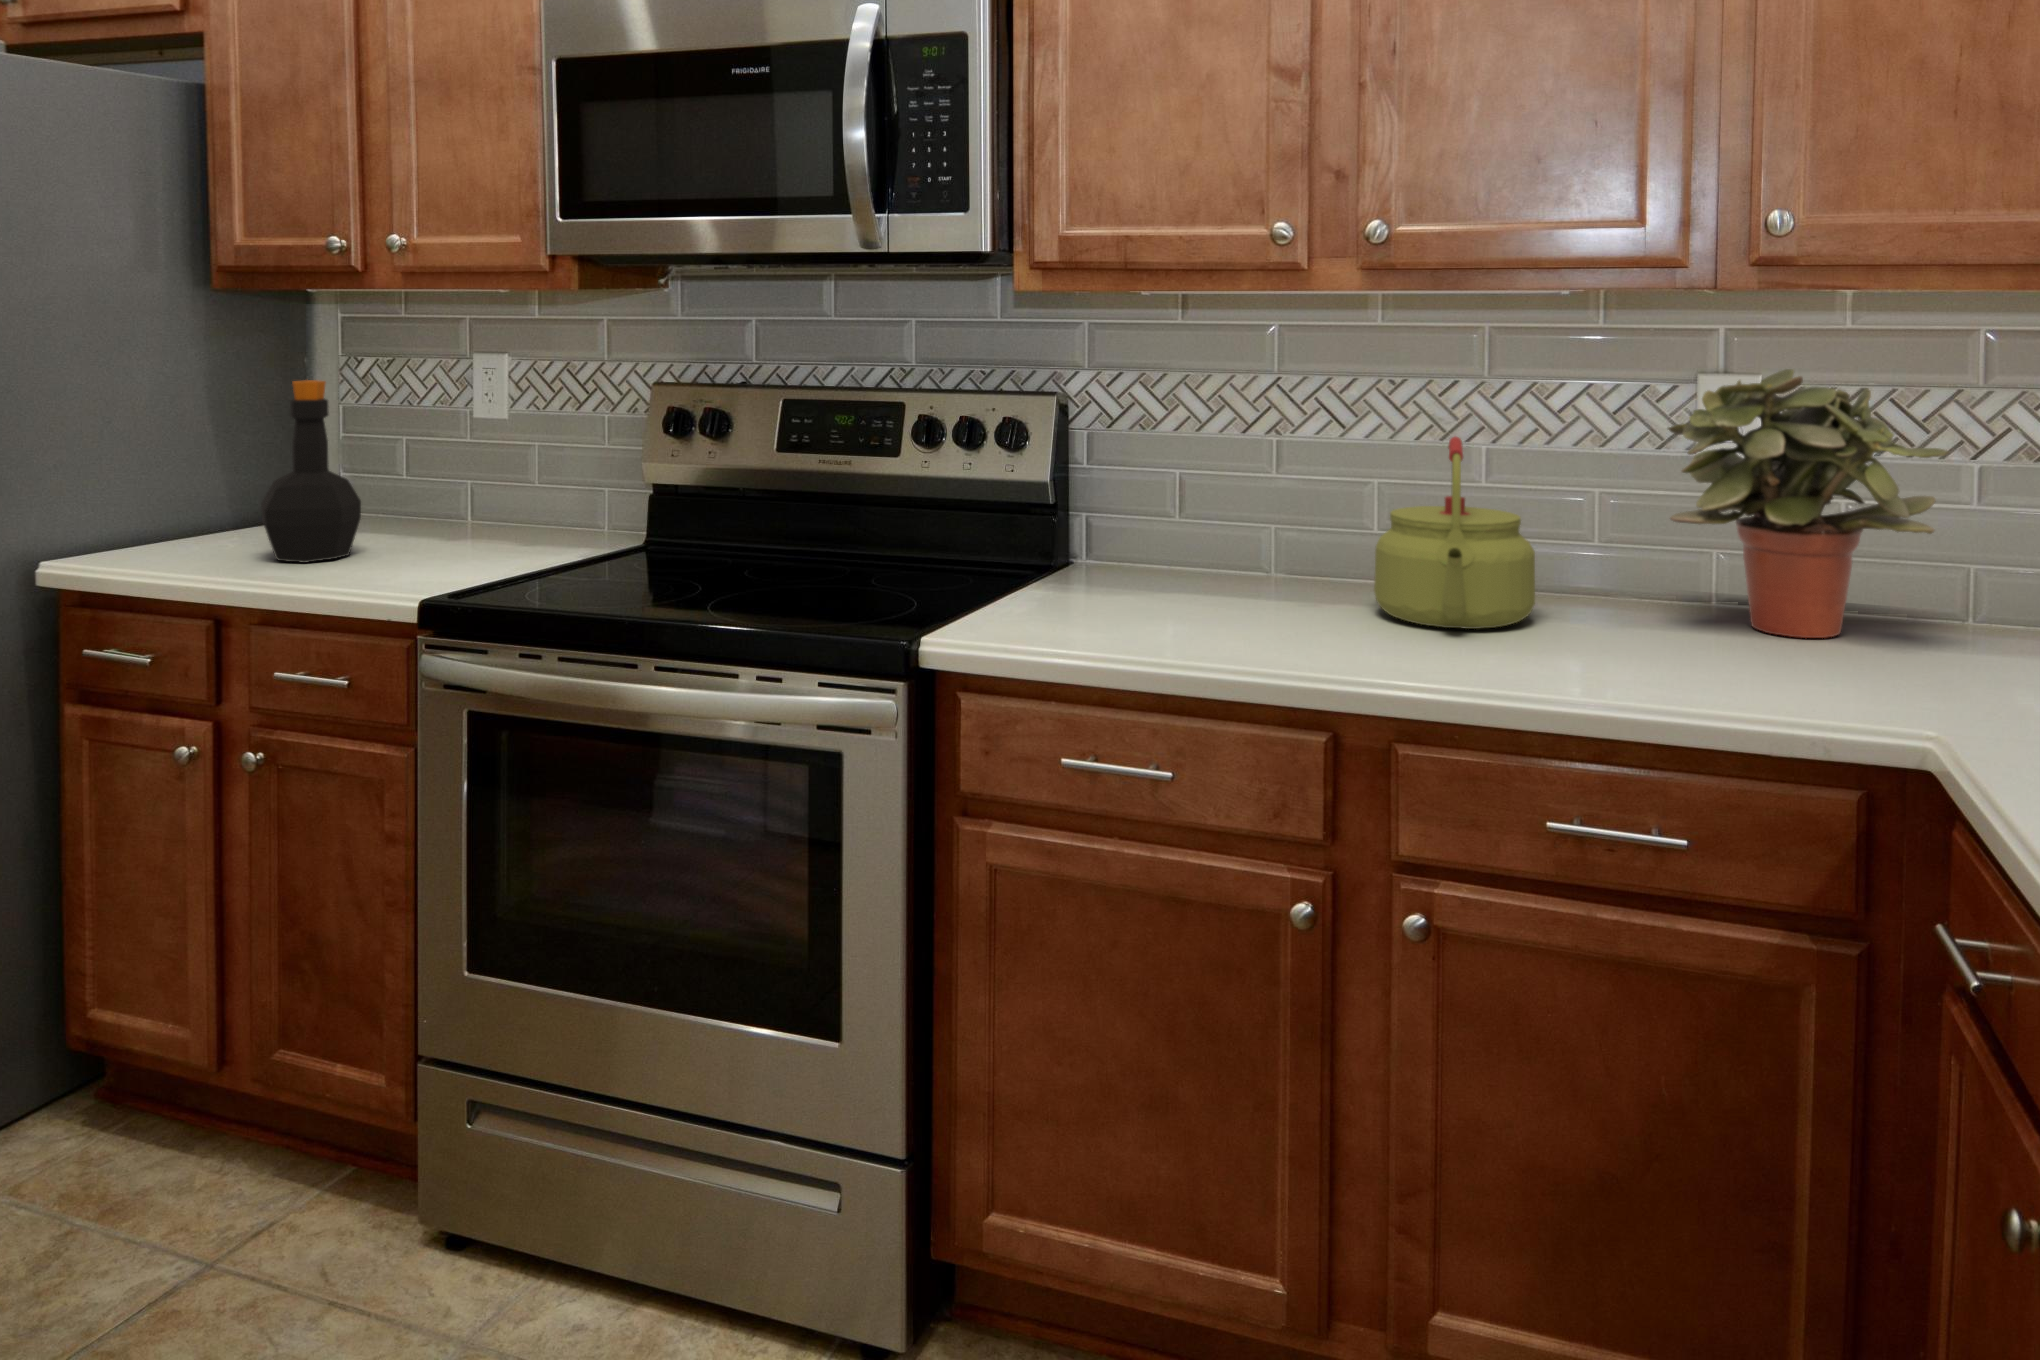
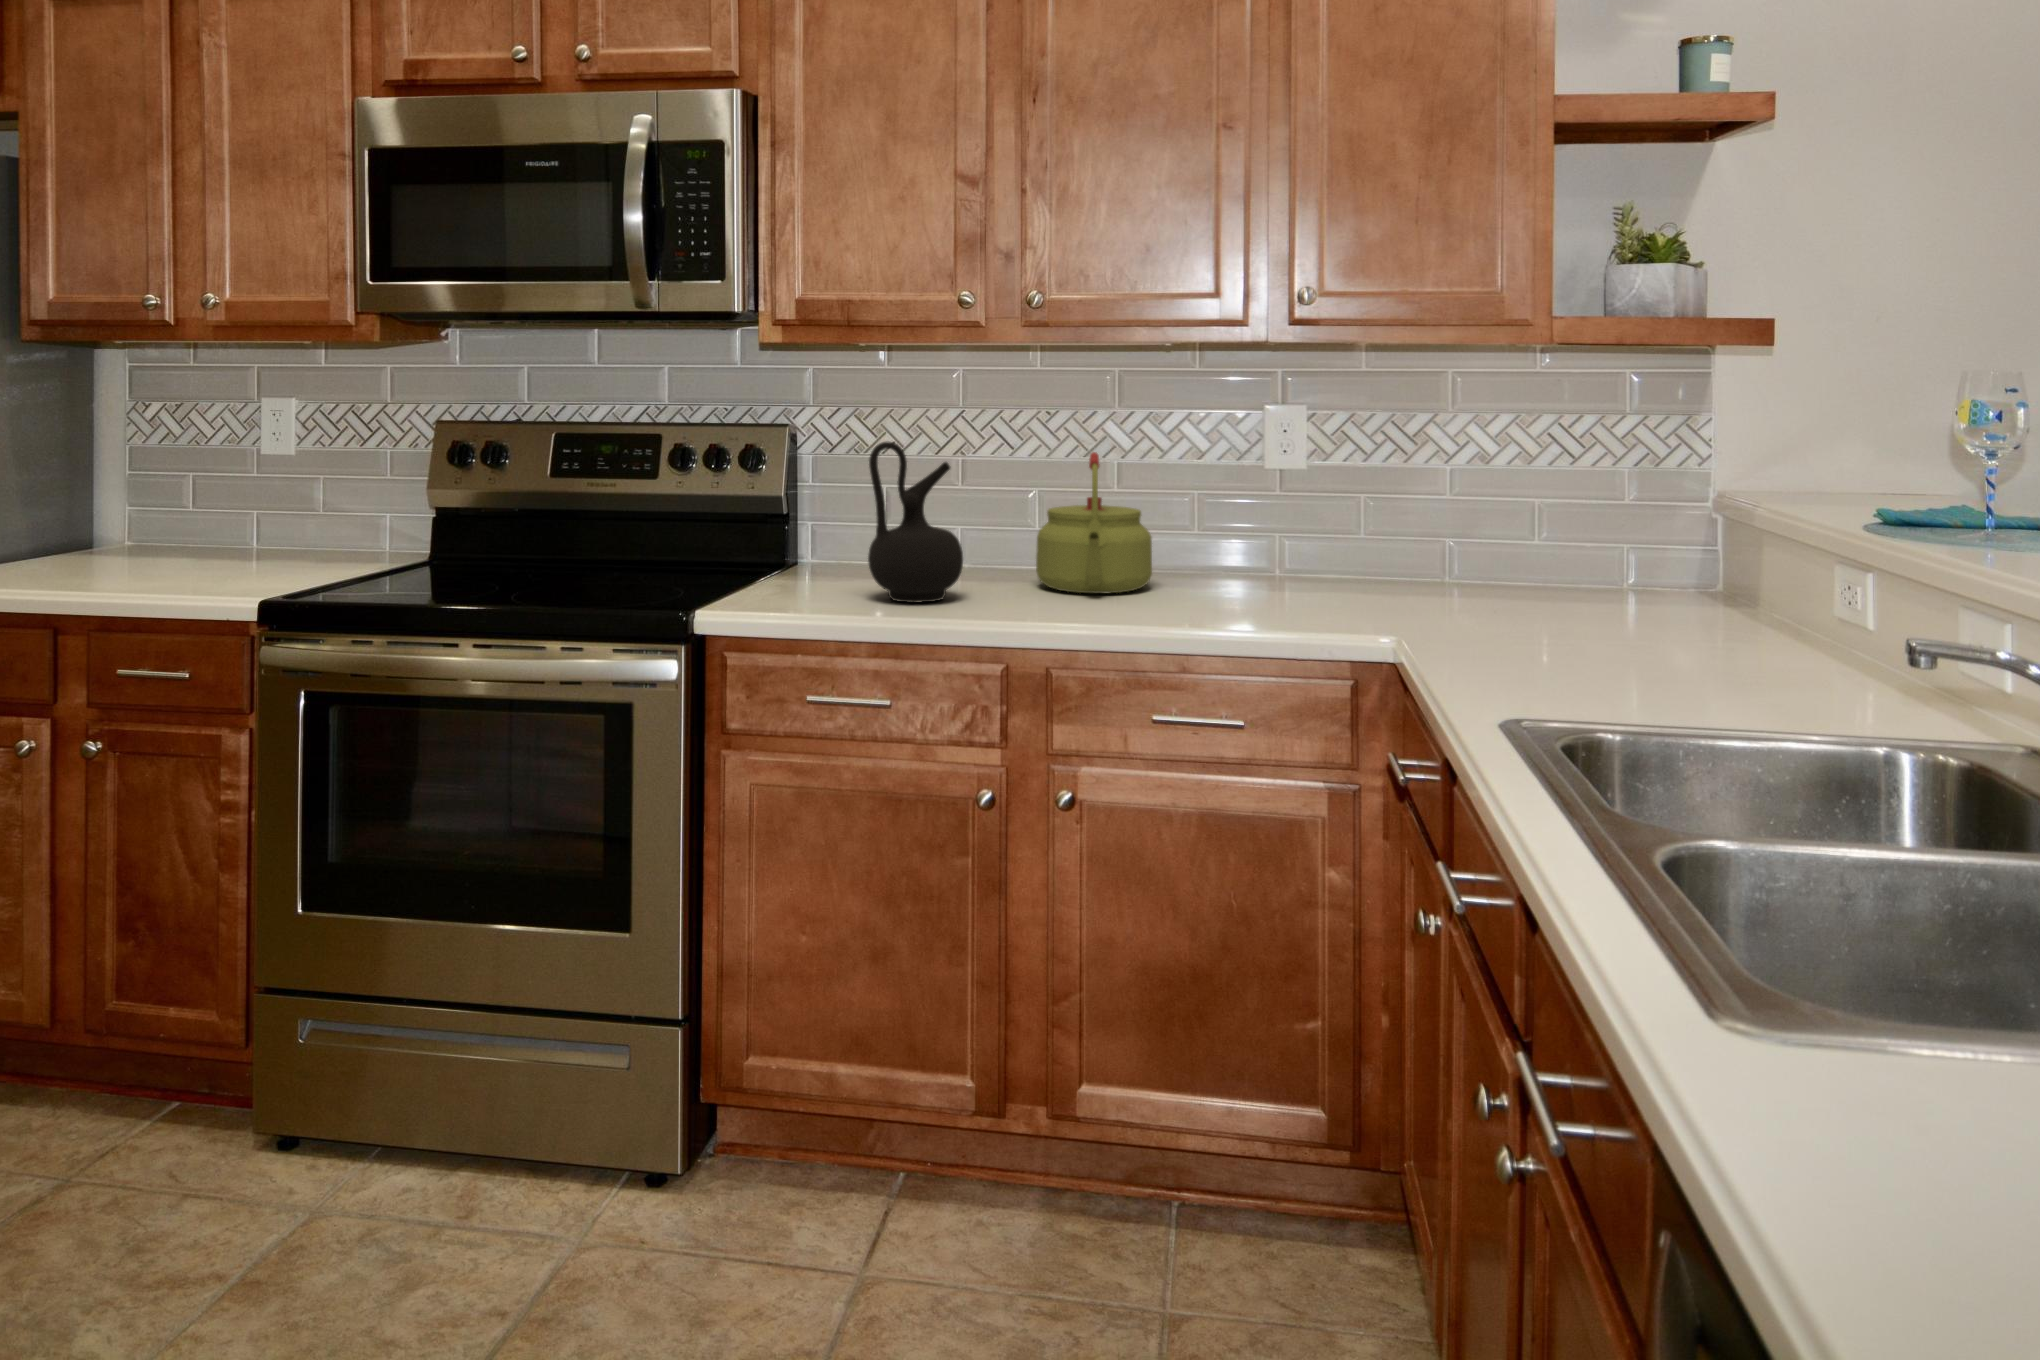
potted plant: present [1668,369,1949,638] -> none [1242,399,1426,592]
bottle: present [261,380,361,563] -> none [86,420,178,578]
ceramic jug: none [1149,422,1274,635] -> present [868,441,963,603]

